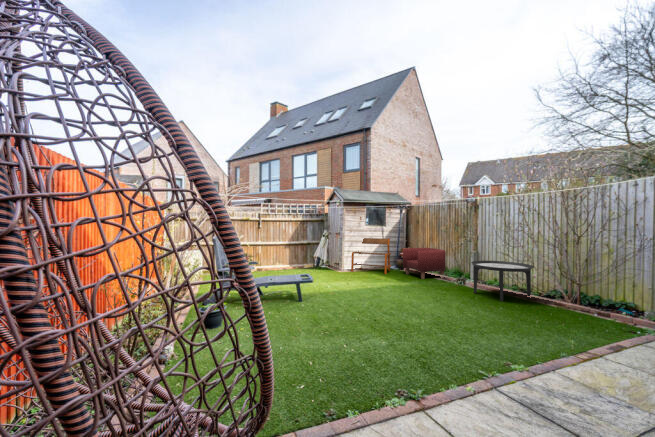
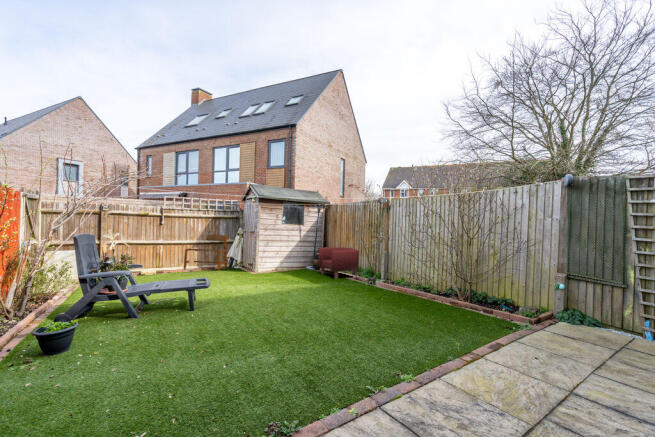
bench: present [351,238,391,274] -> present [183,235,228,271]
round table: present [471,261,534,301] -> none [379,261,434,301]

